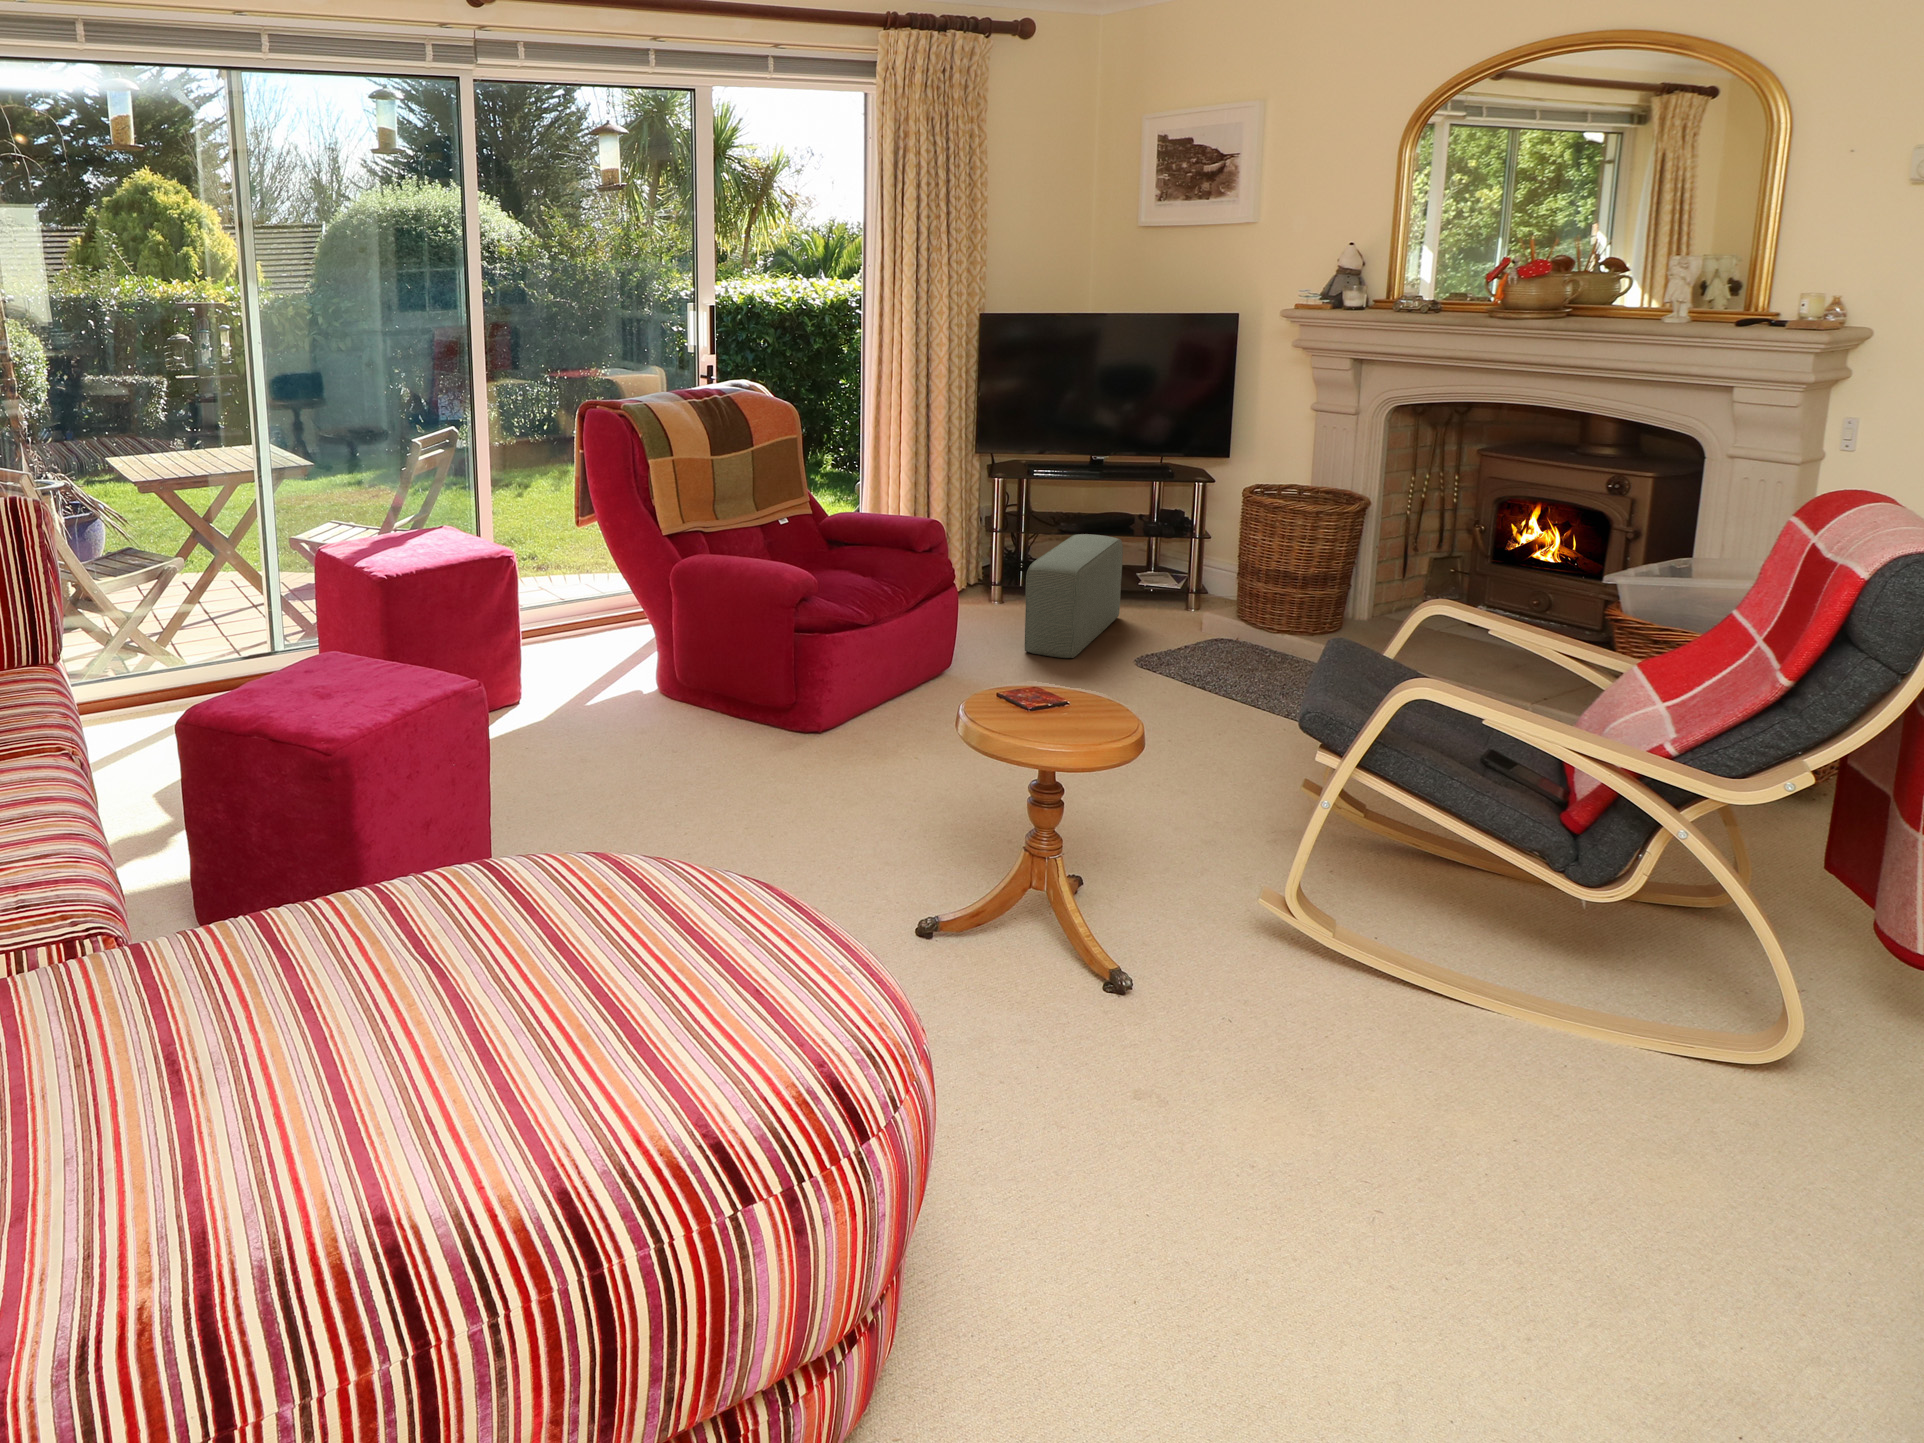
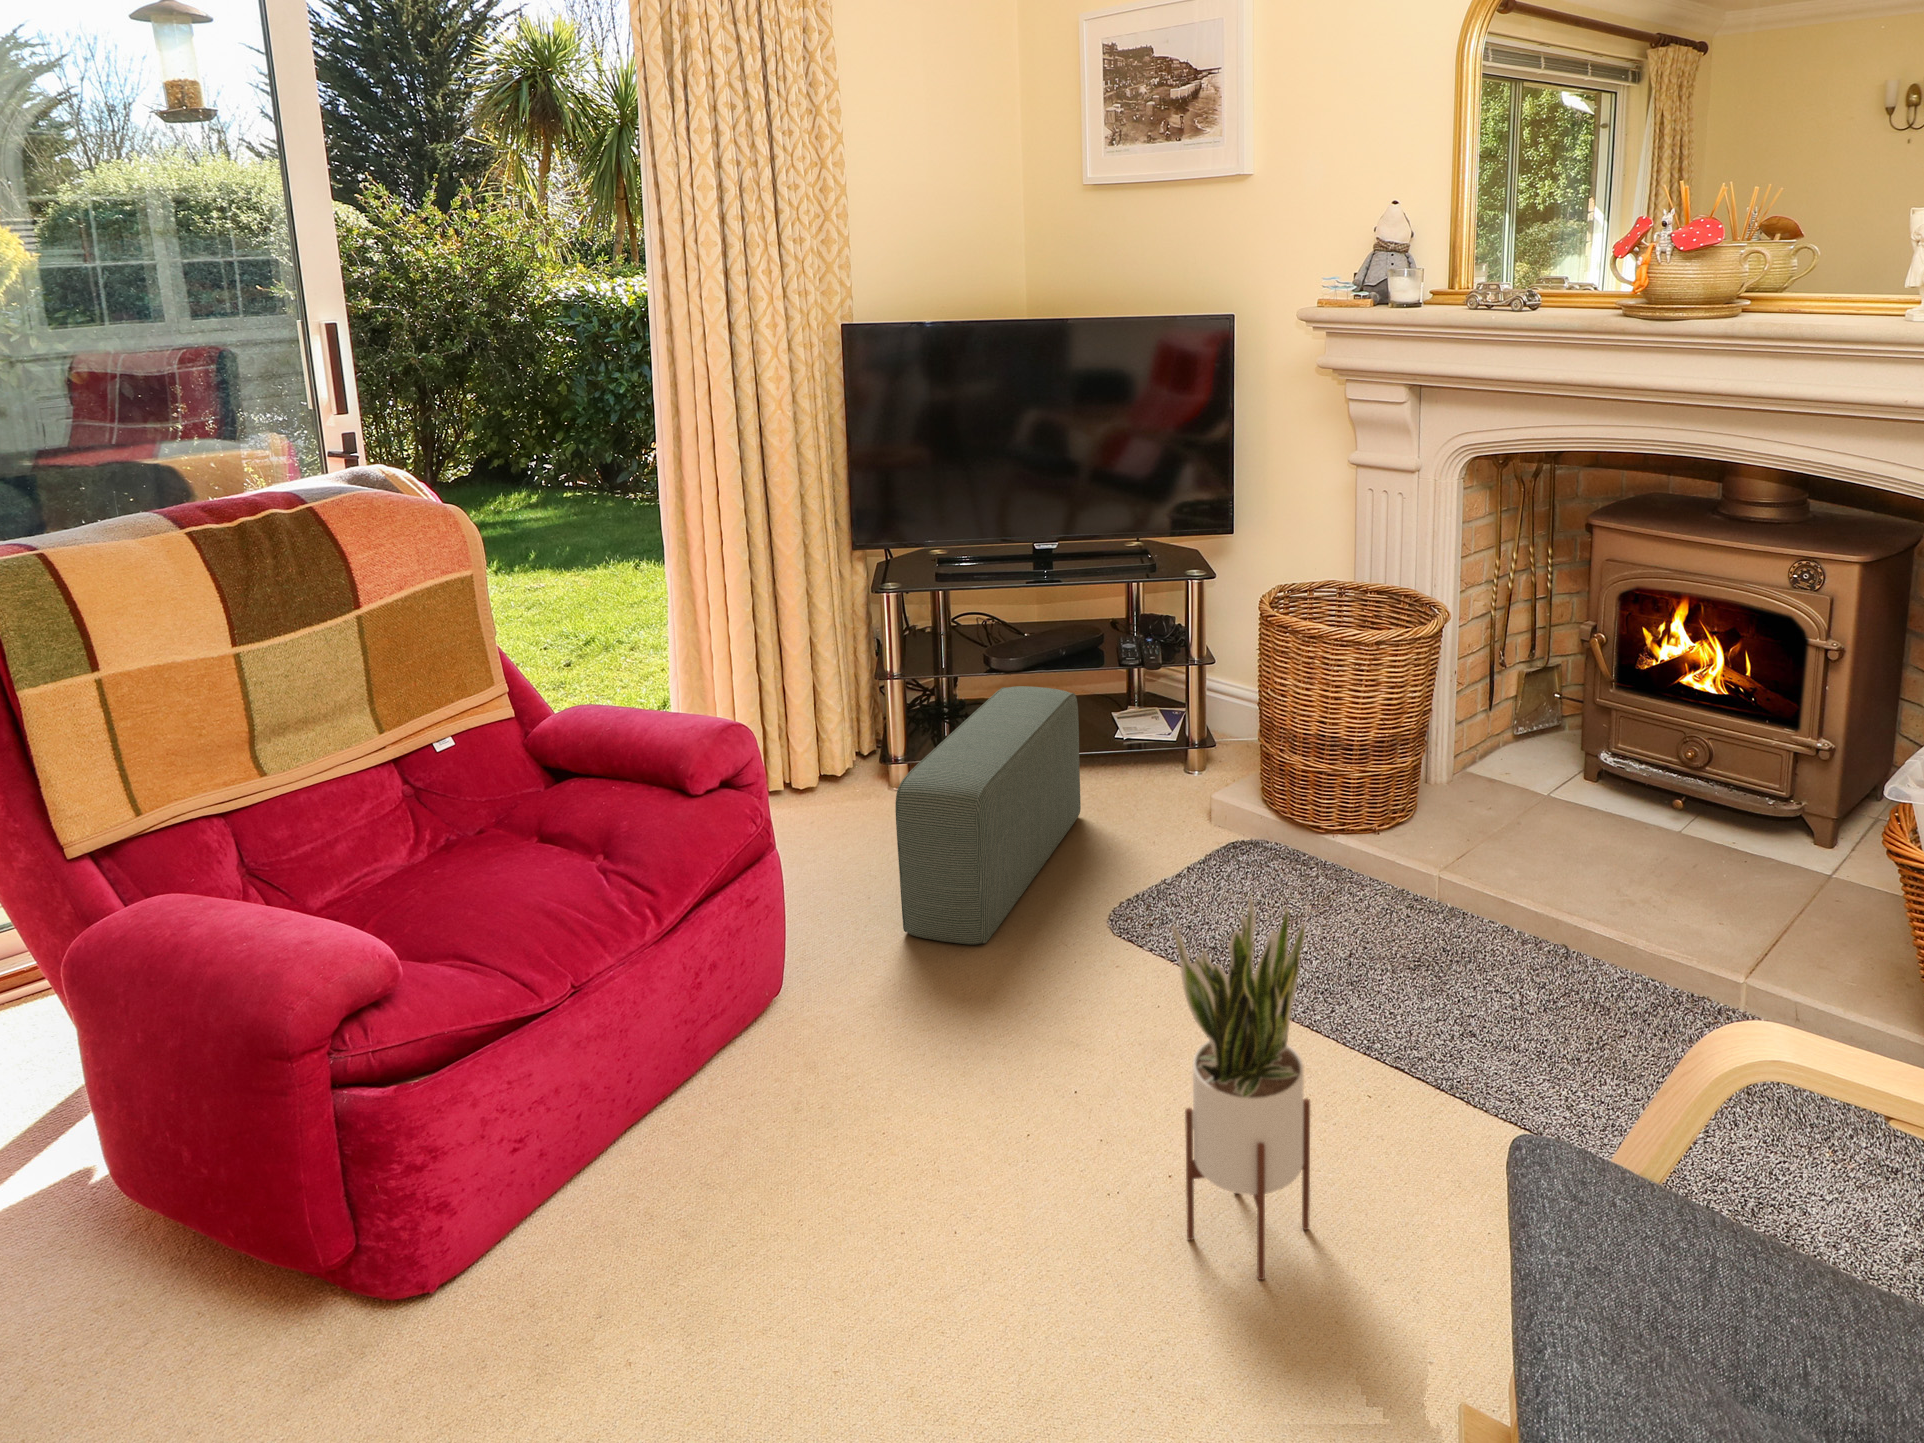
potted plant: none [1199,580,1268,759] -> present [1172,898,1310,1280]

